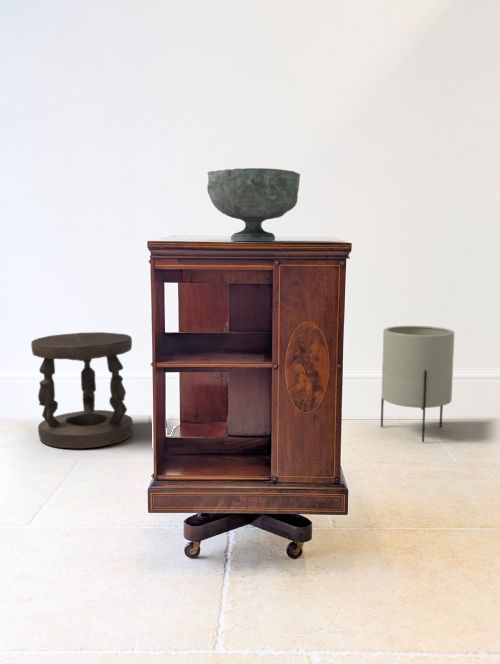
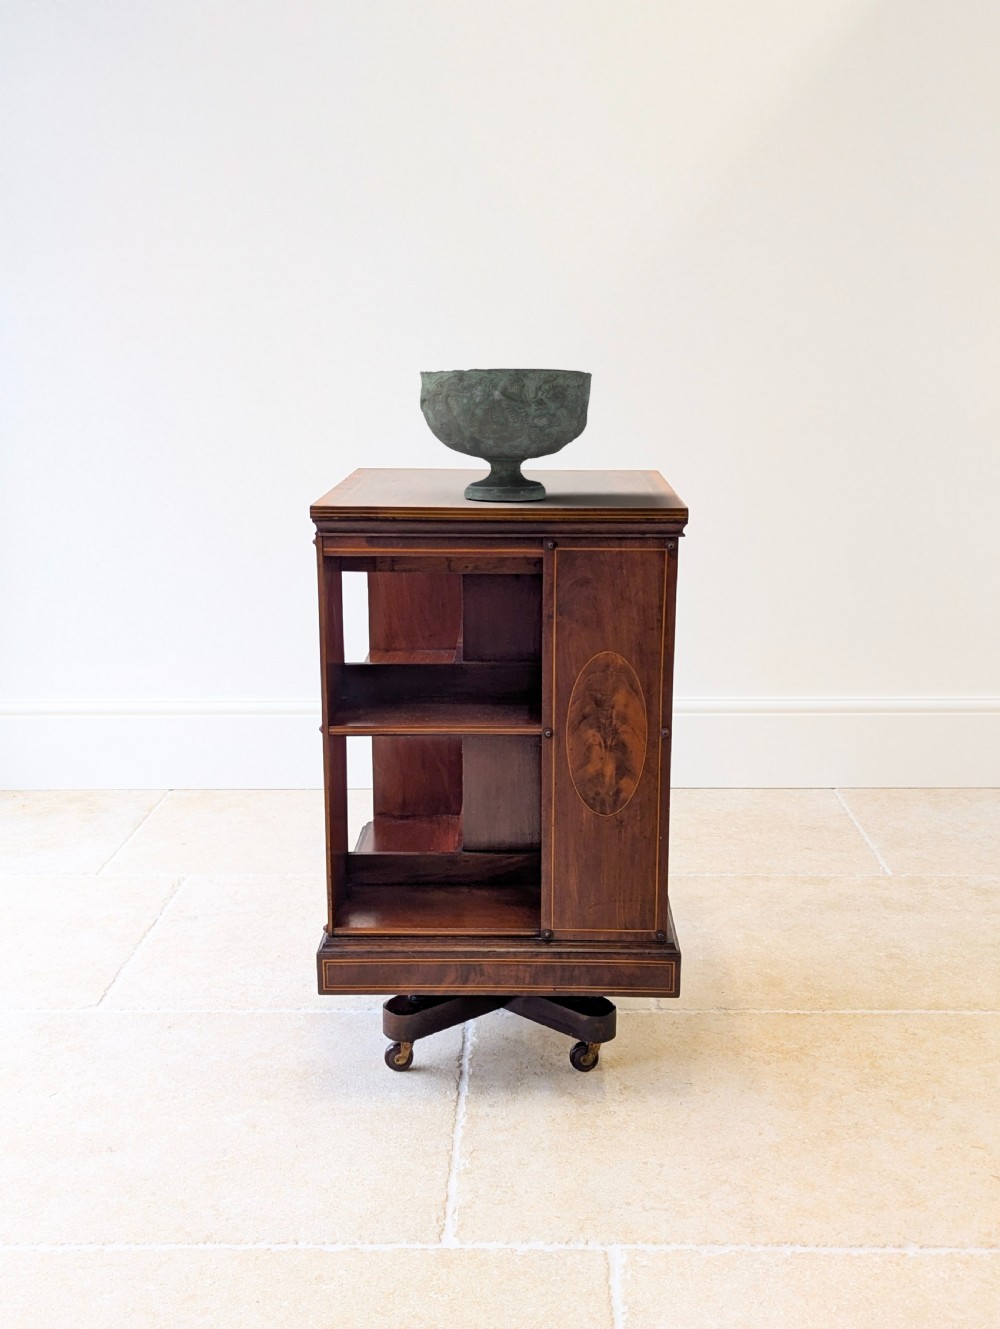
planter: present [381,326,454,442] -> none [742,619,879,837]
stool: present [31,332,133,448] -> none [95,635,285,853]

